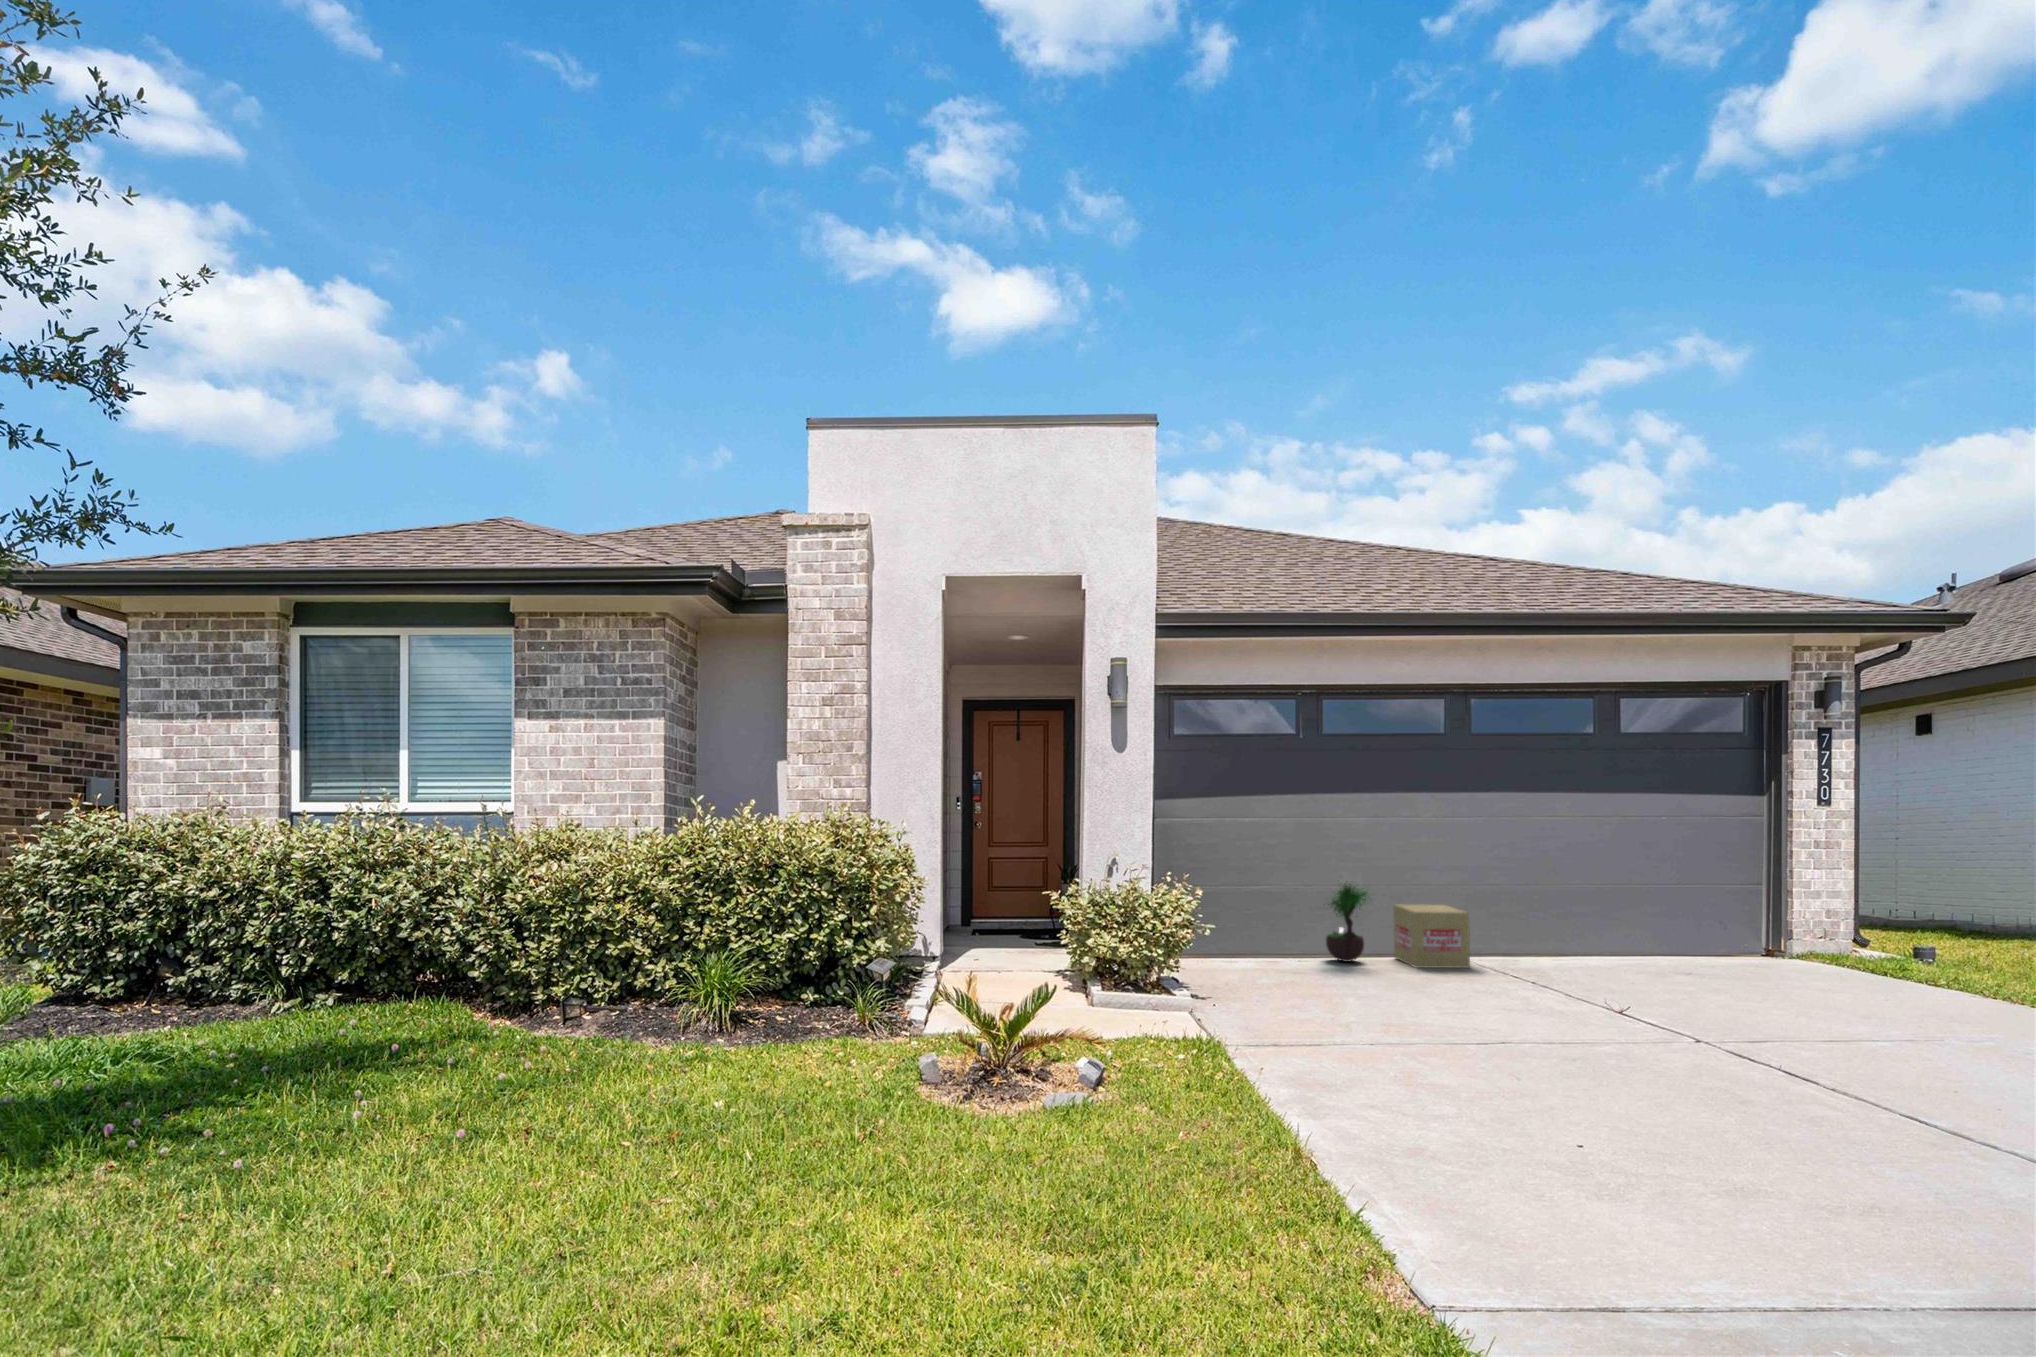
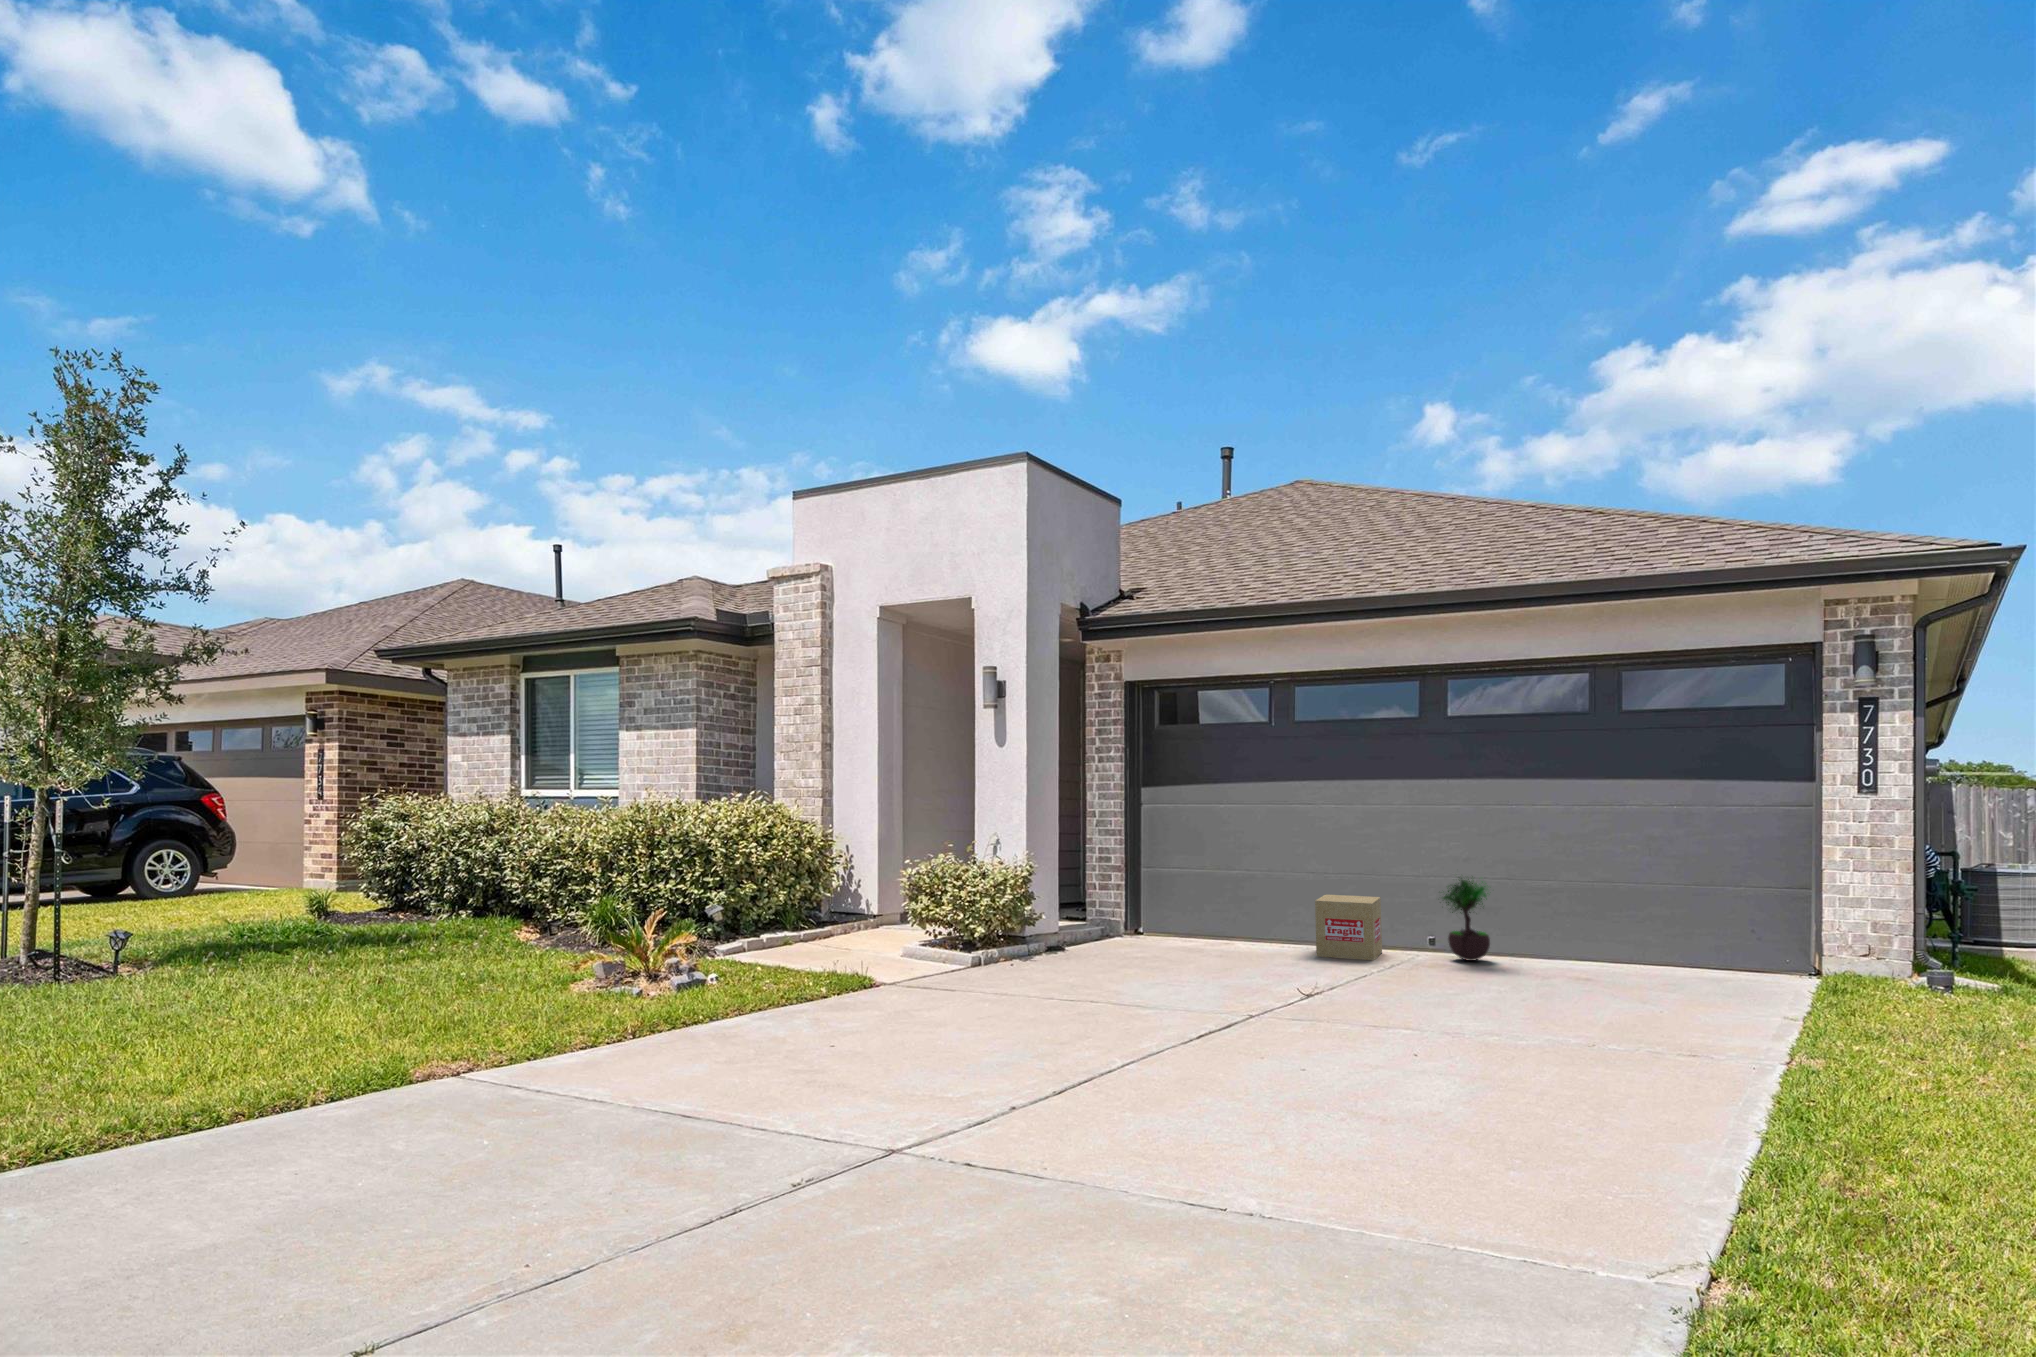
potted tree: present [1326,883,1371,962] -> present [1442,878,1490,961]

